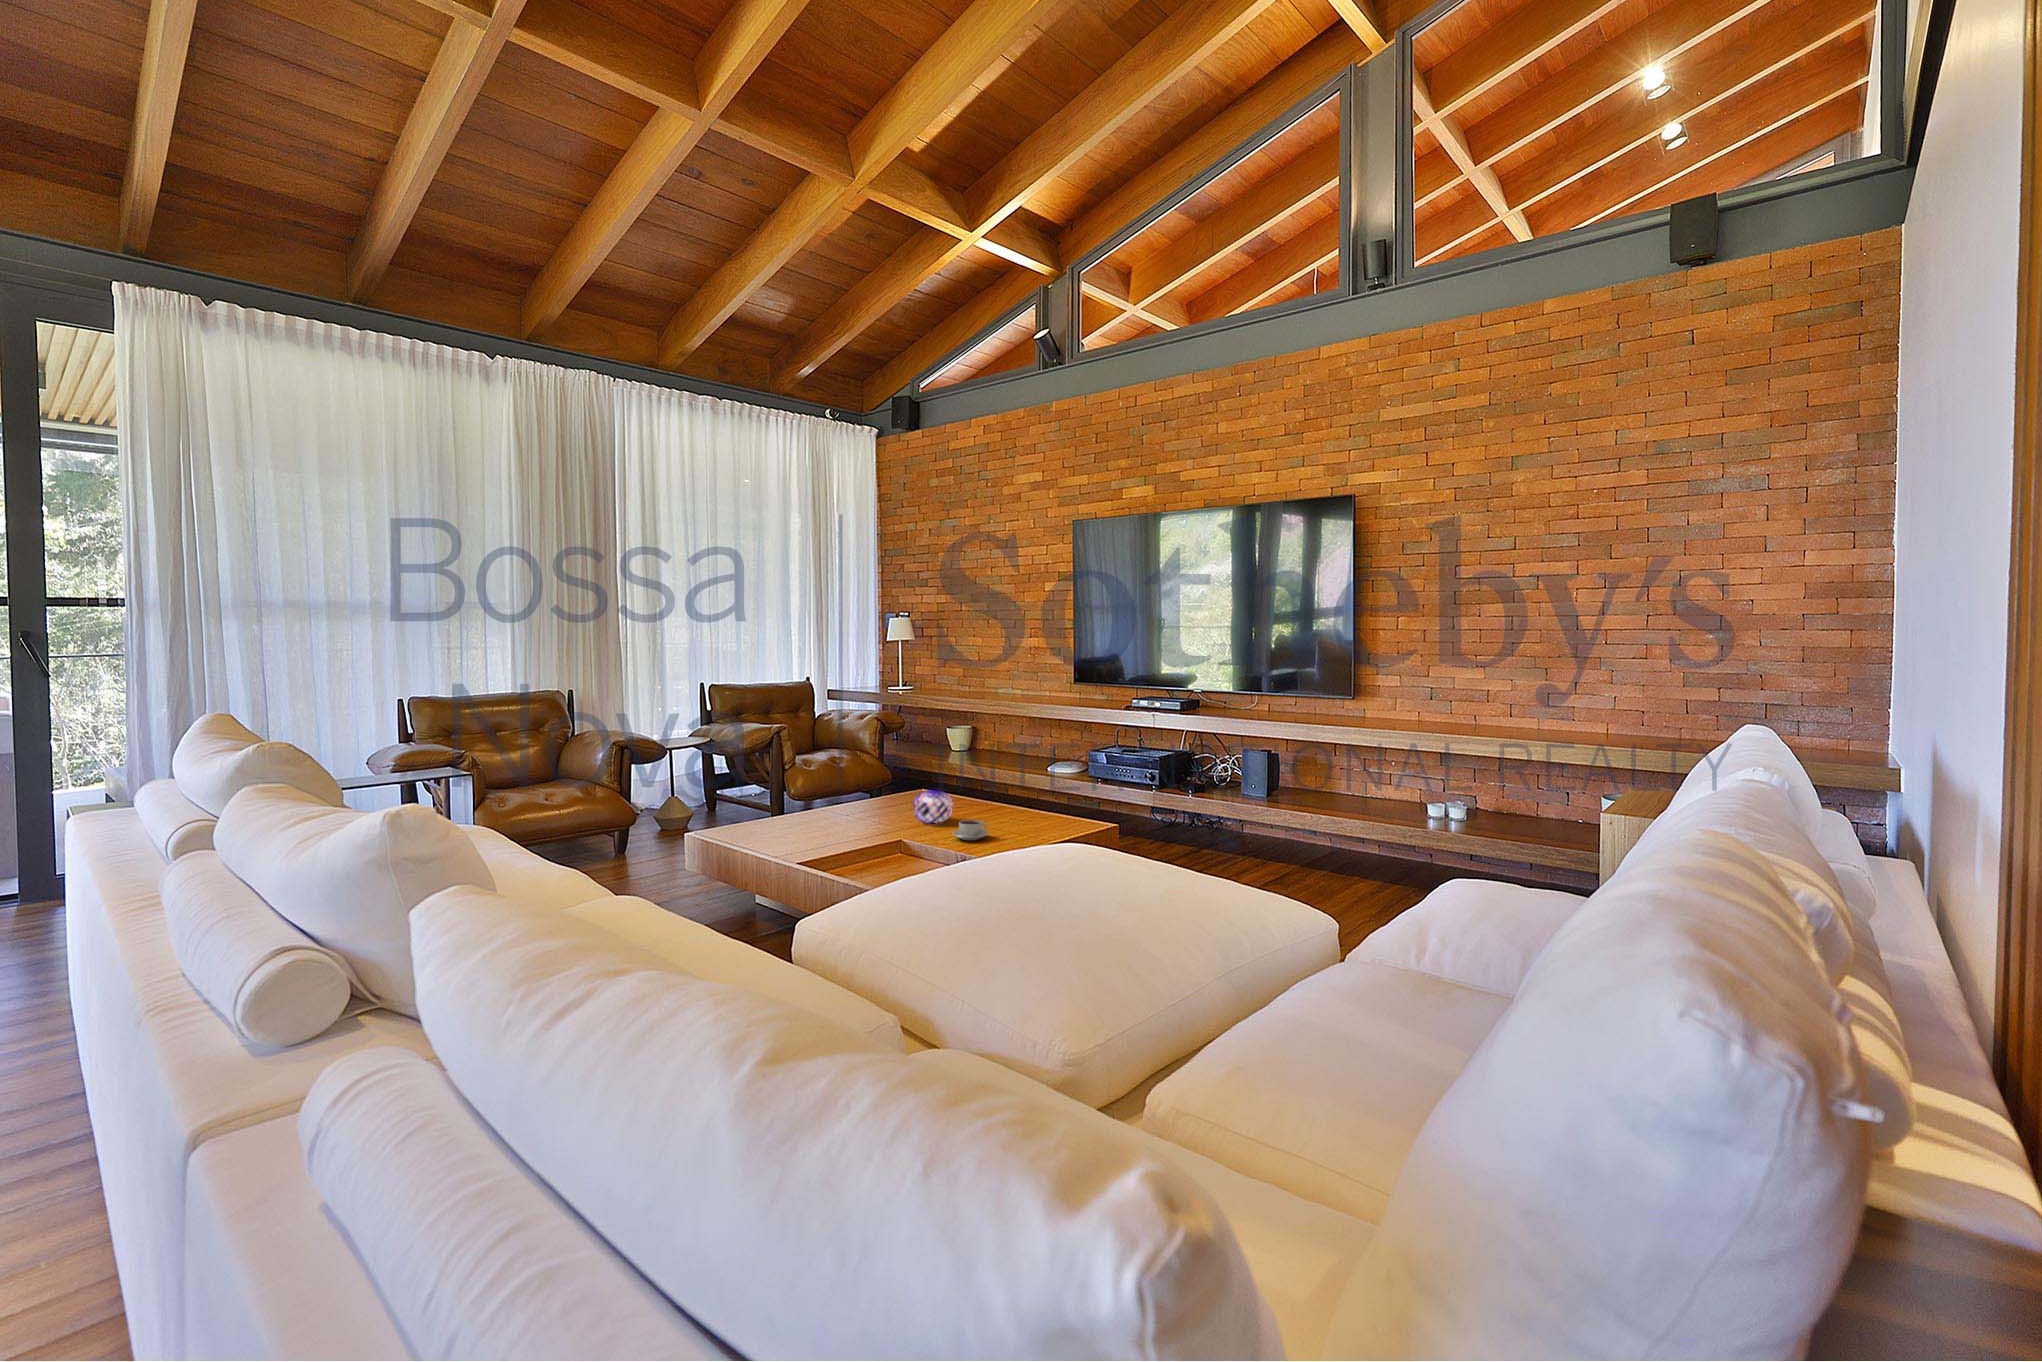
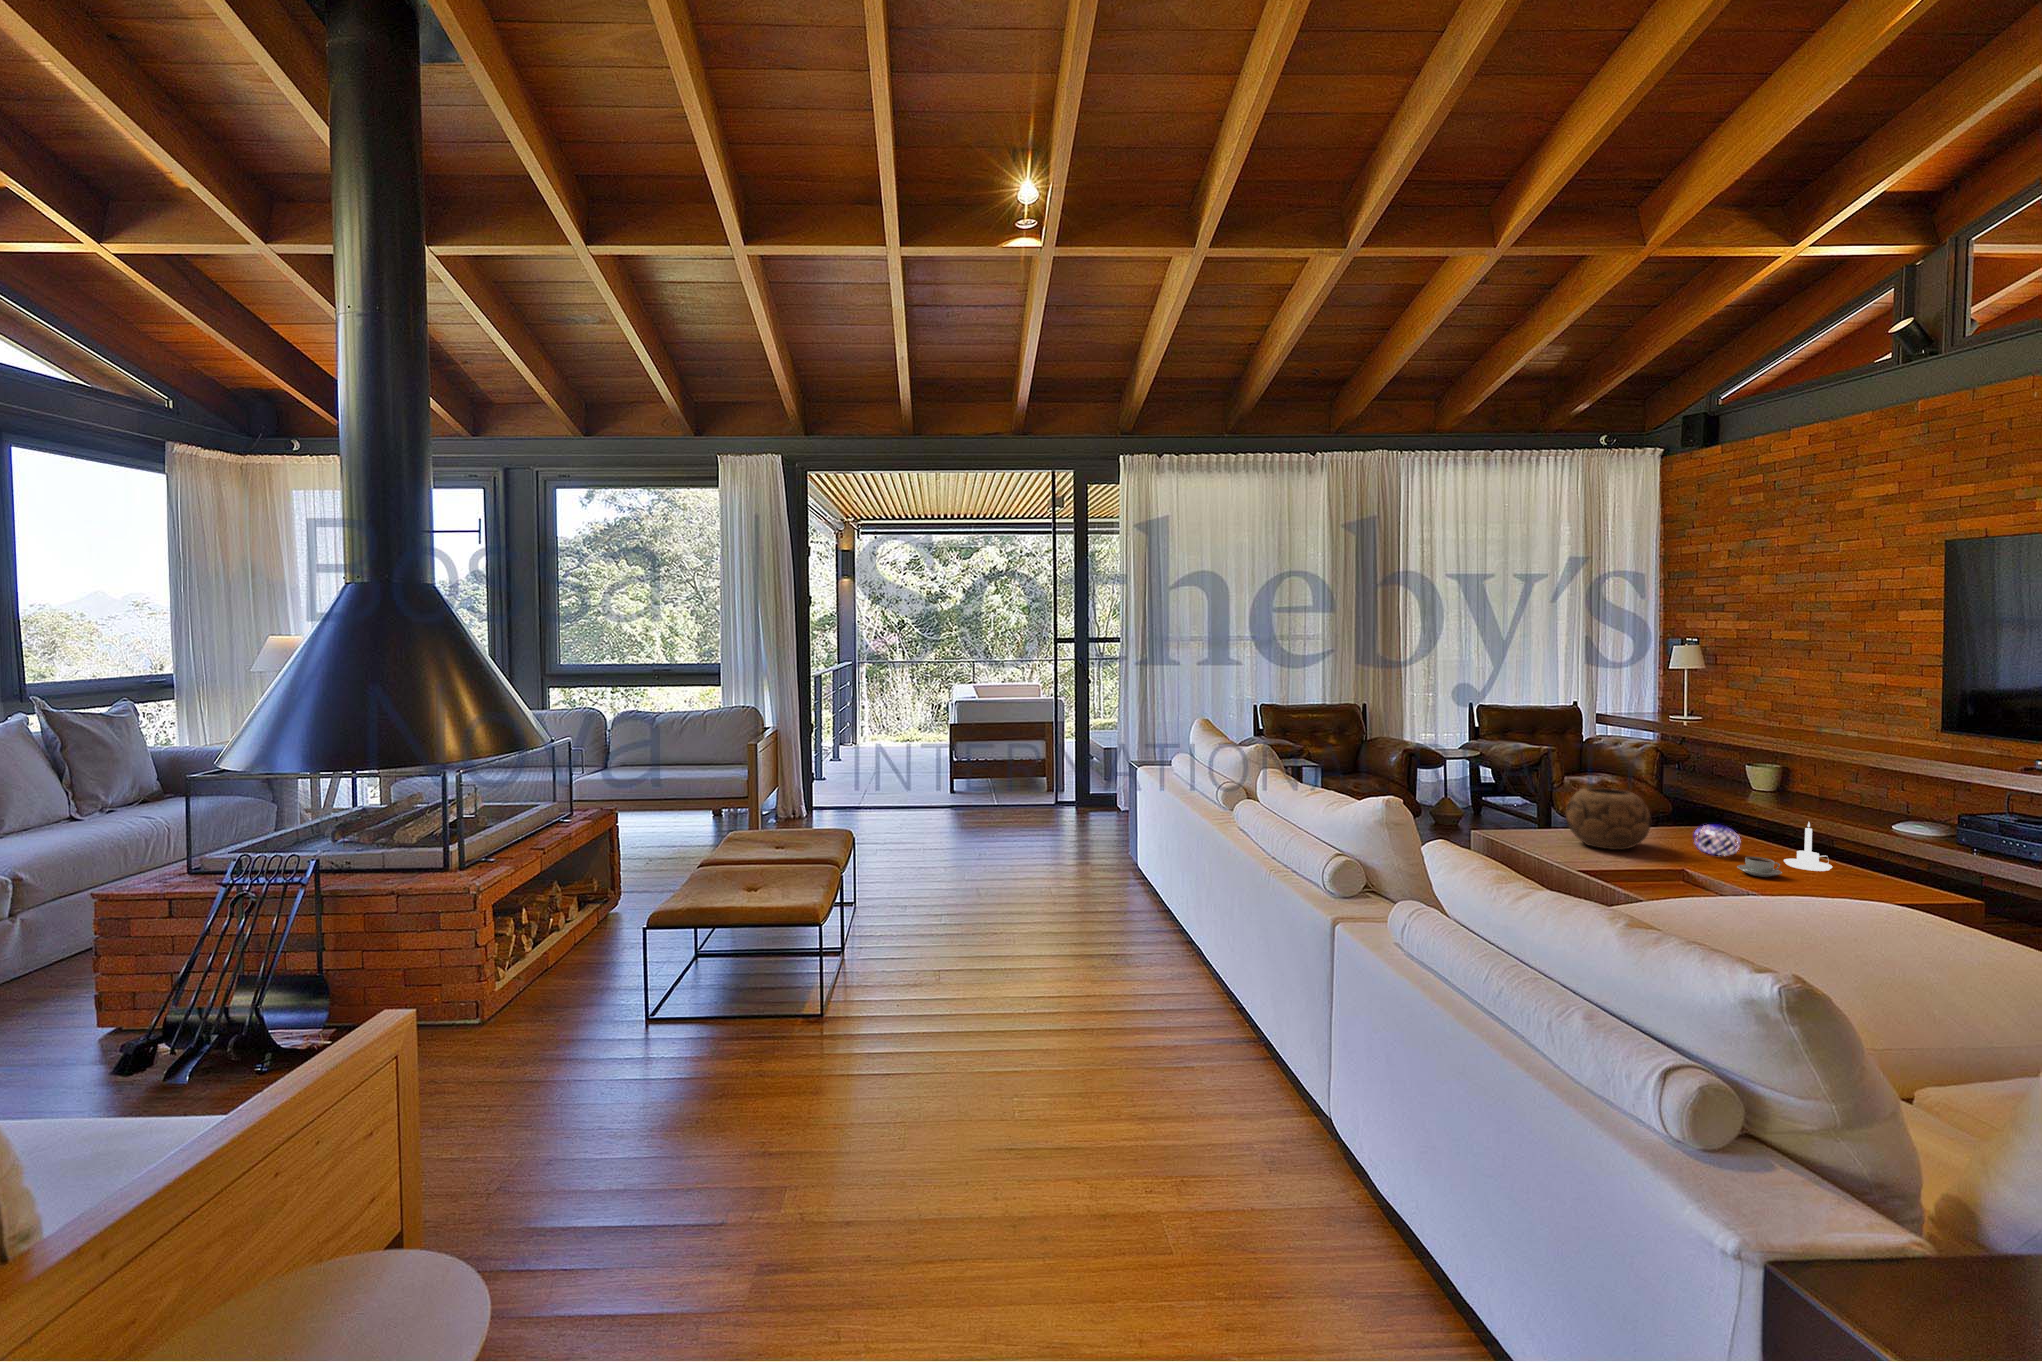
decorative bowl: none [791,764,875,835] -> present [1566,788,1651,850]
candle holder: none [988,776,1024,825] -> present [1784,822,1832,871]

